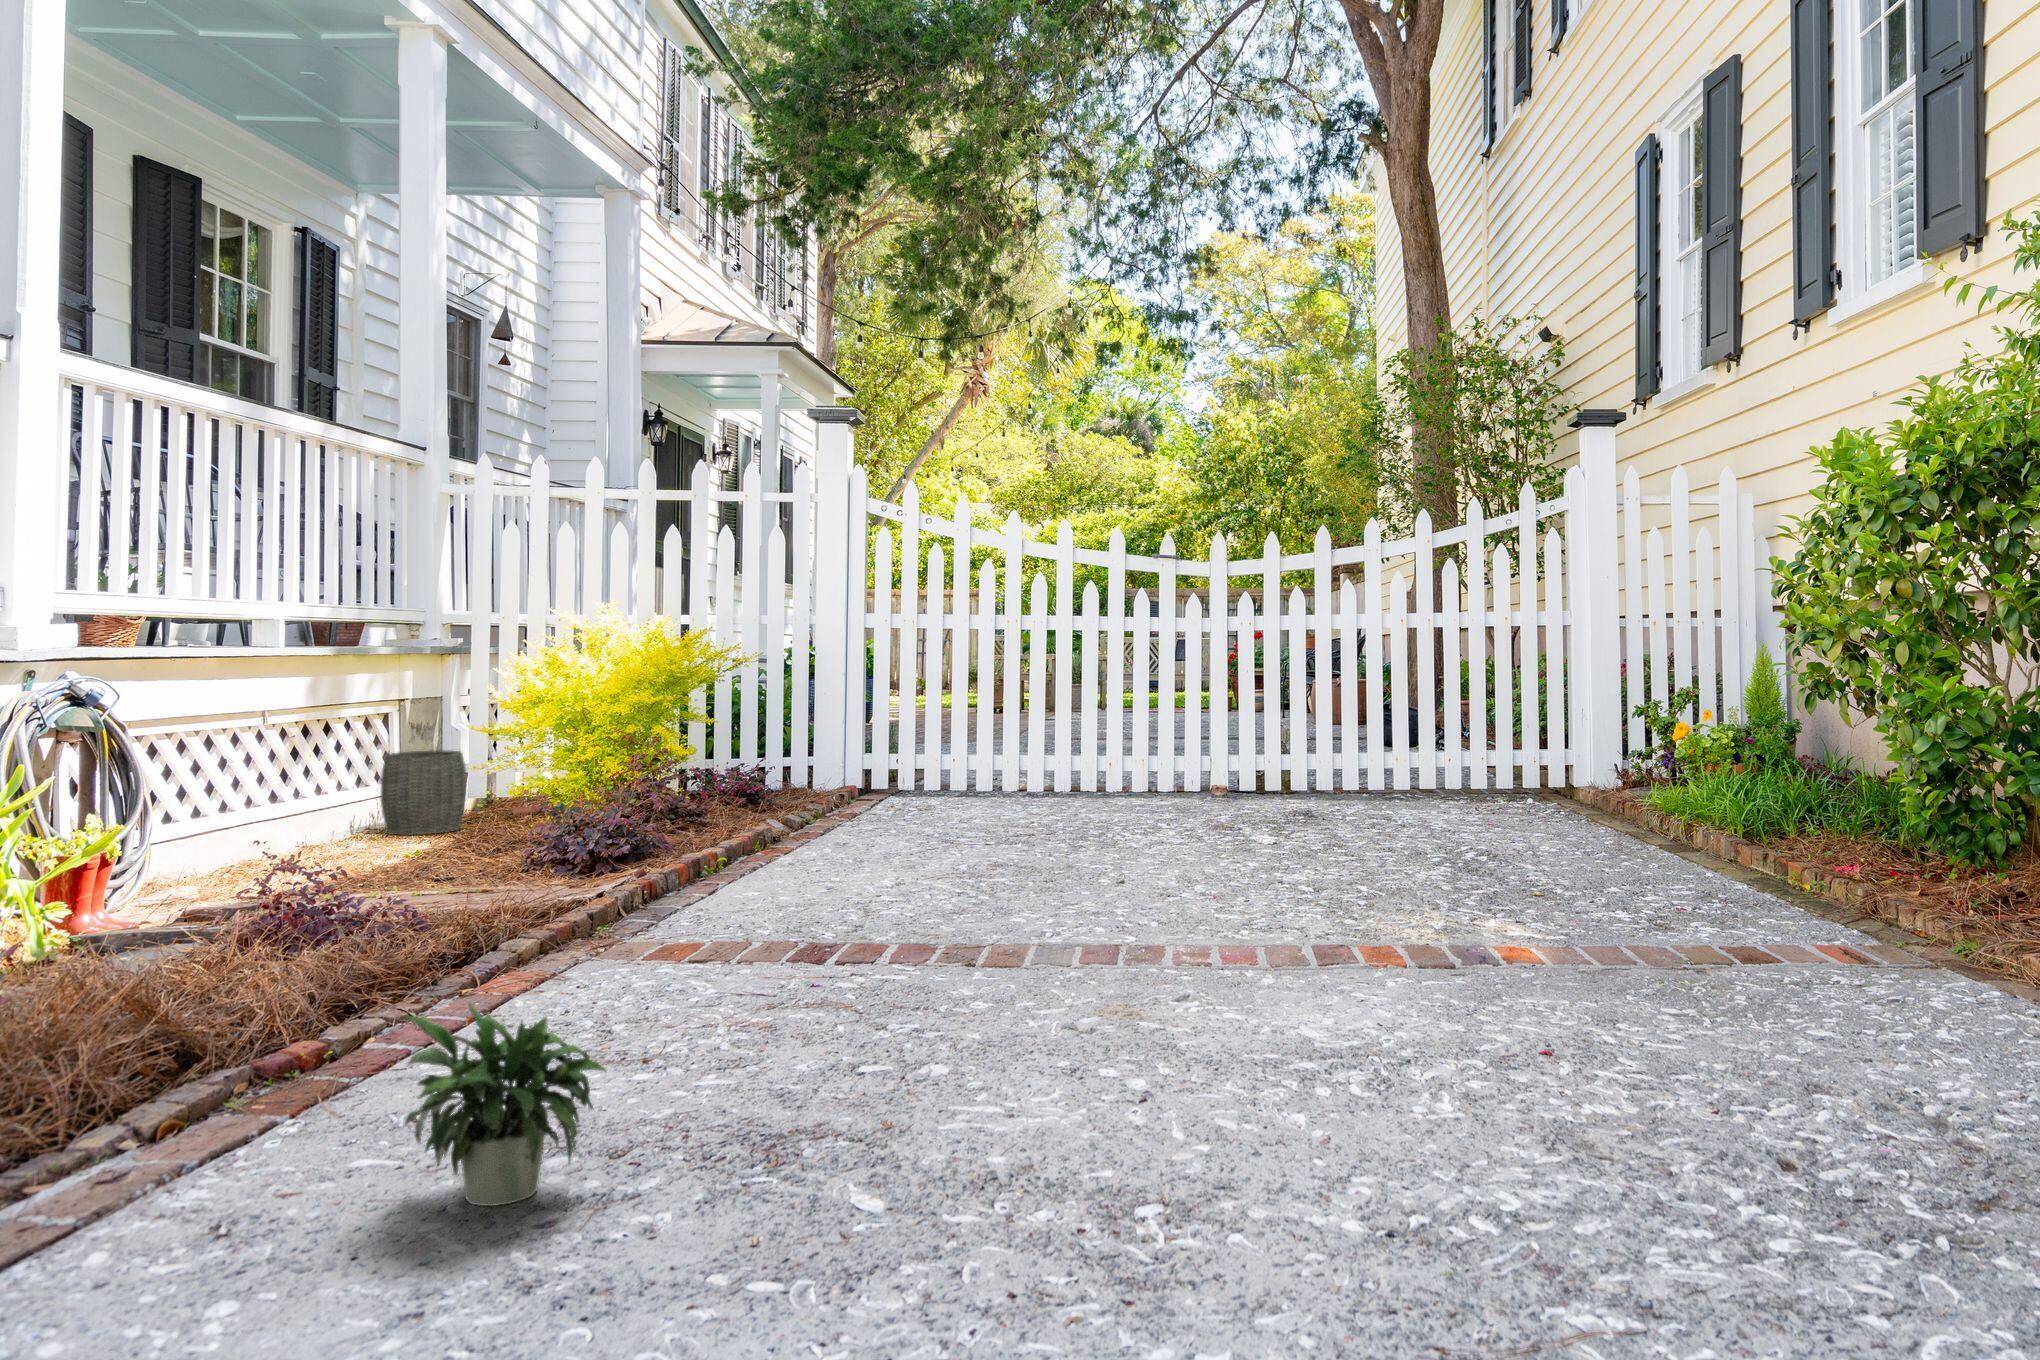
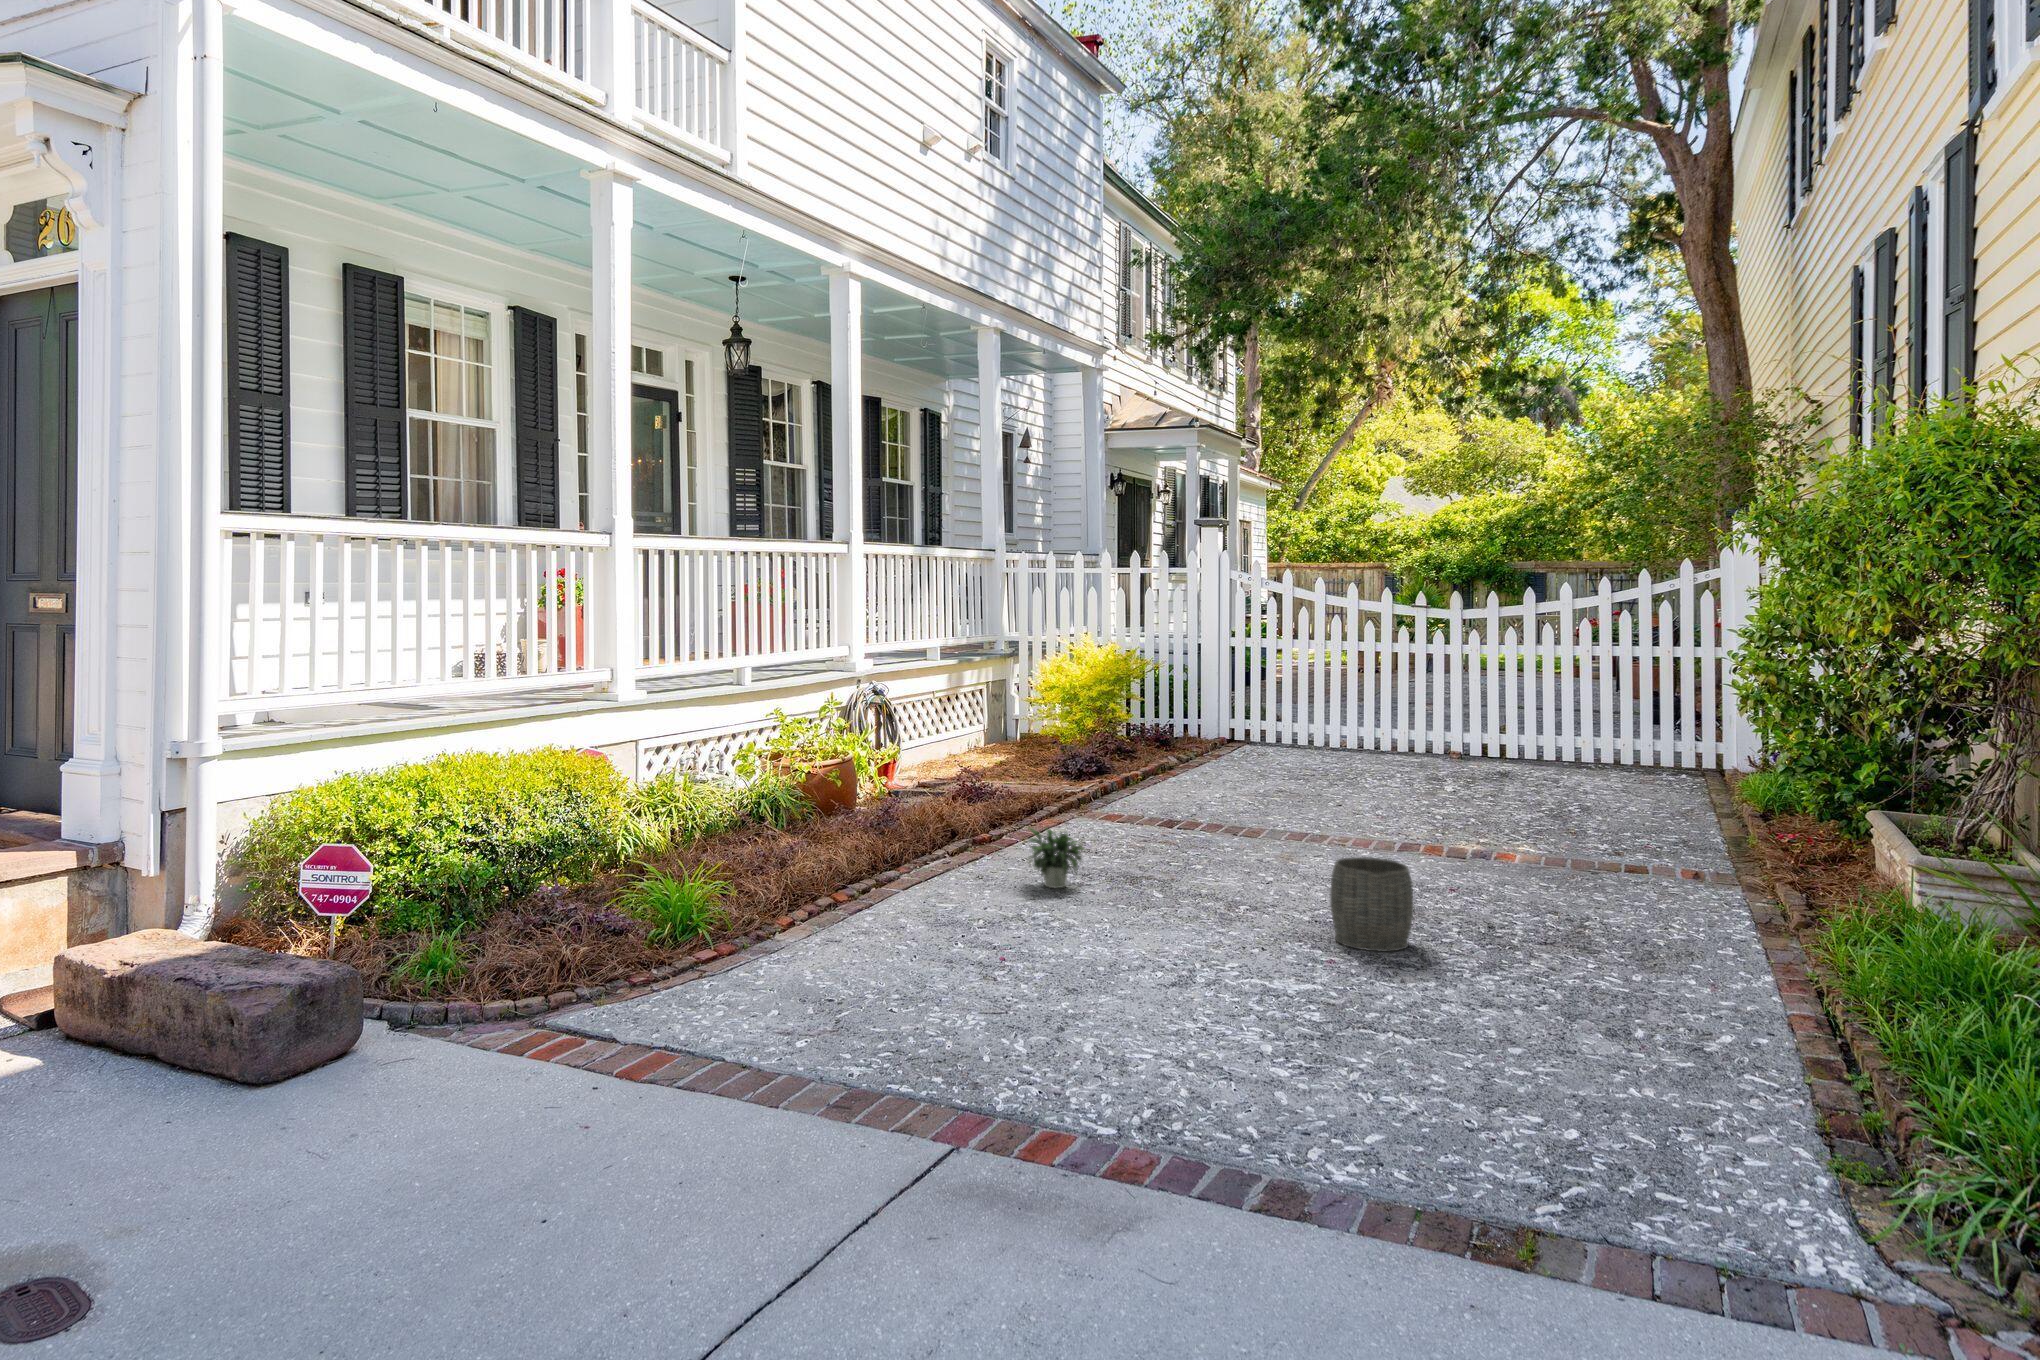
woven basket: present [381,750,466,835] -> present [1330,857,1413,952]

